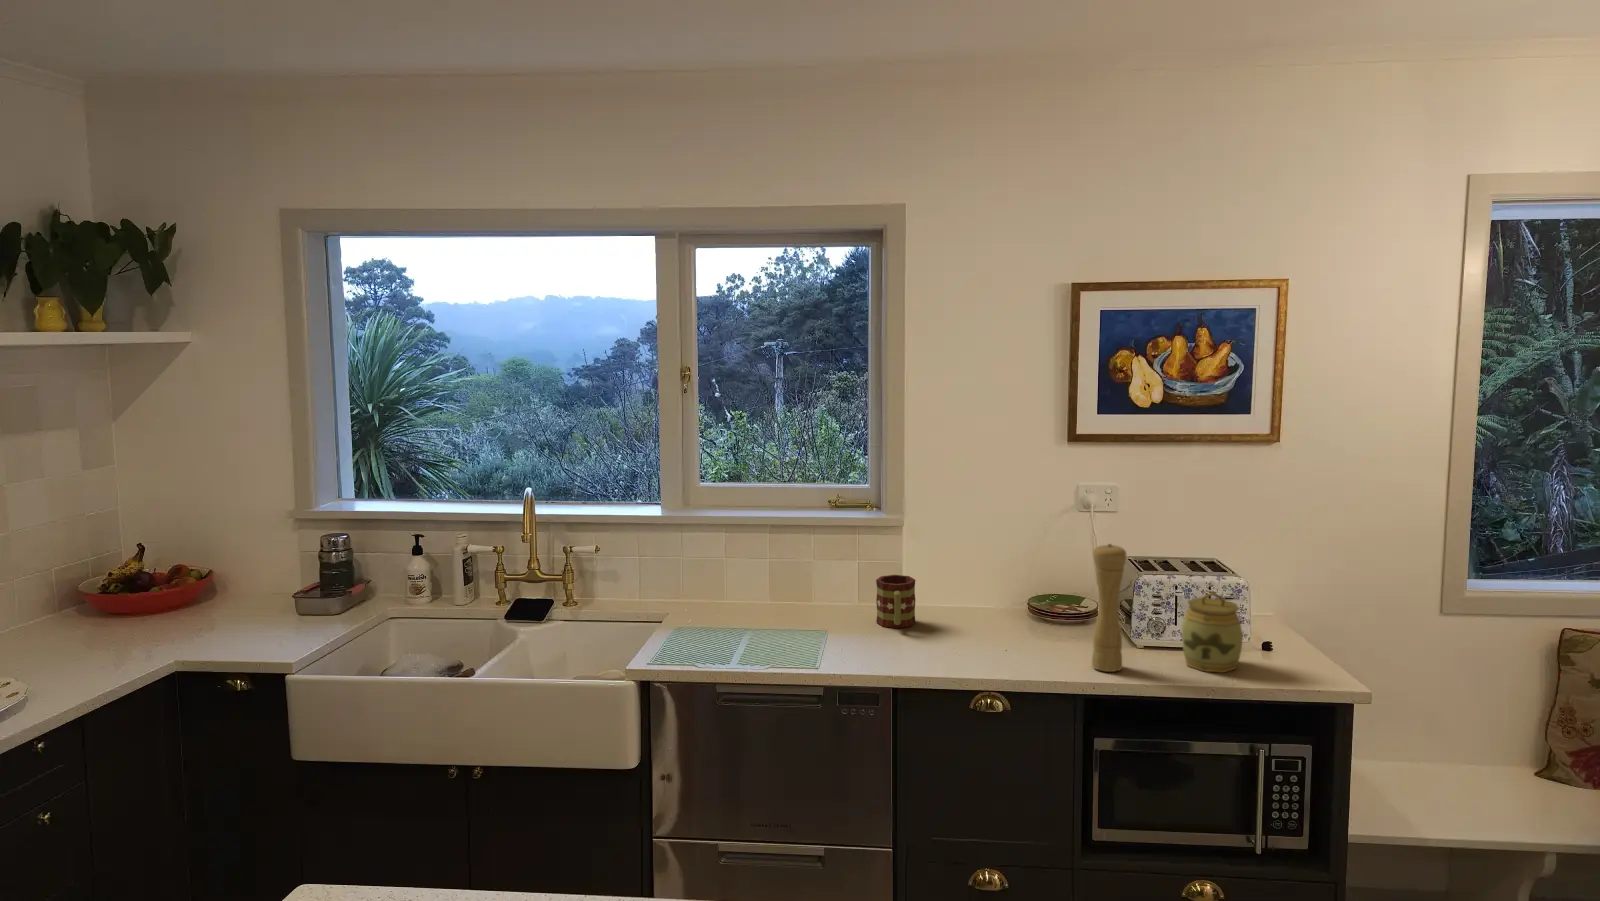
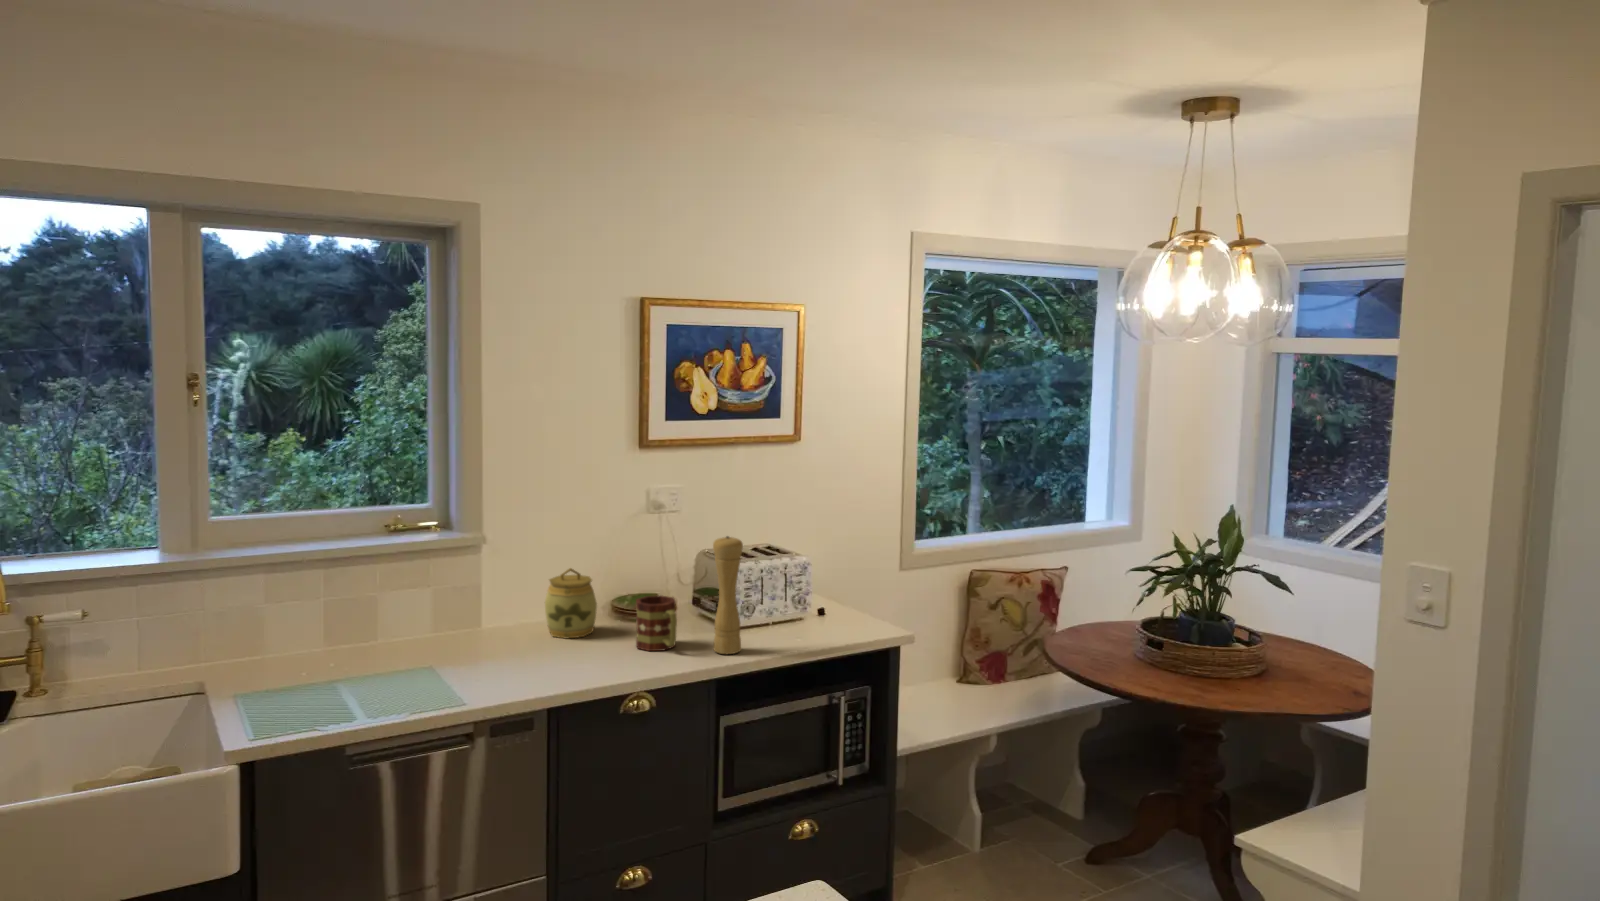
mug: present [876,575,916,628] -> present [636,595,677,651]
jar: present [1182,592,1243,673] -> present [545,568,597,638]

